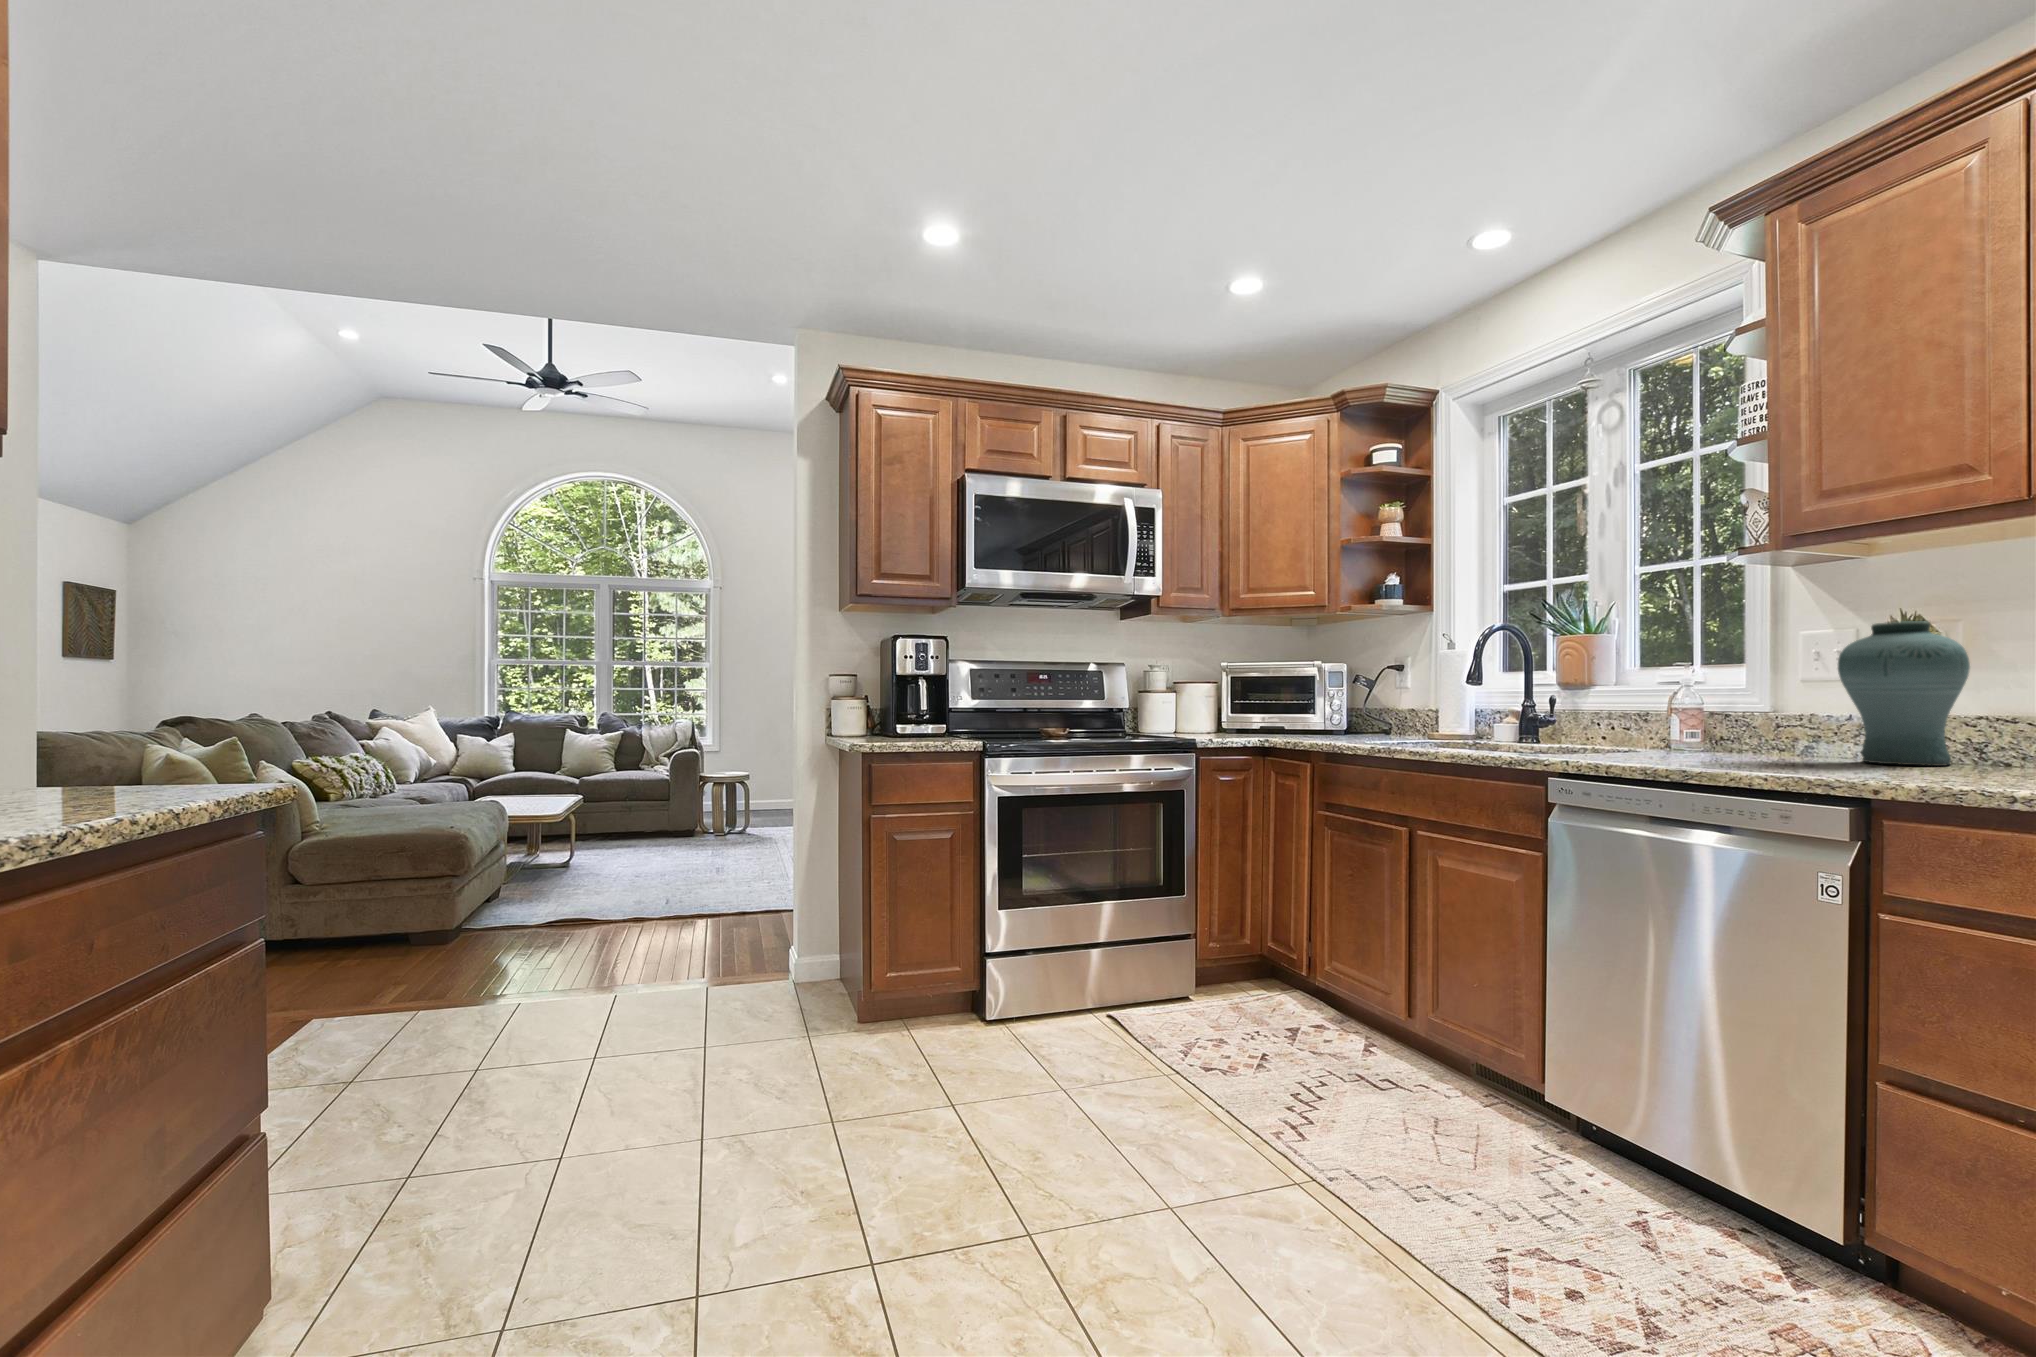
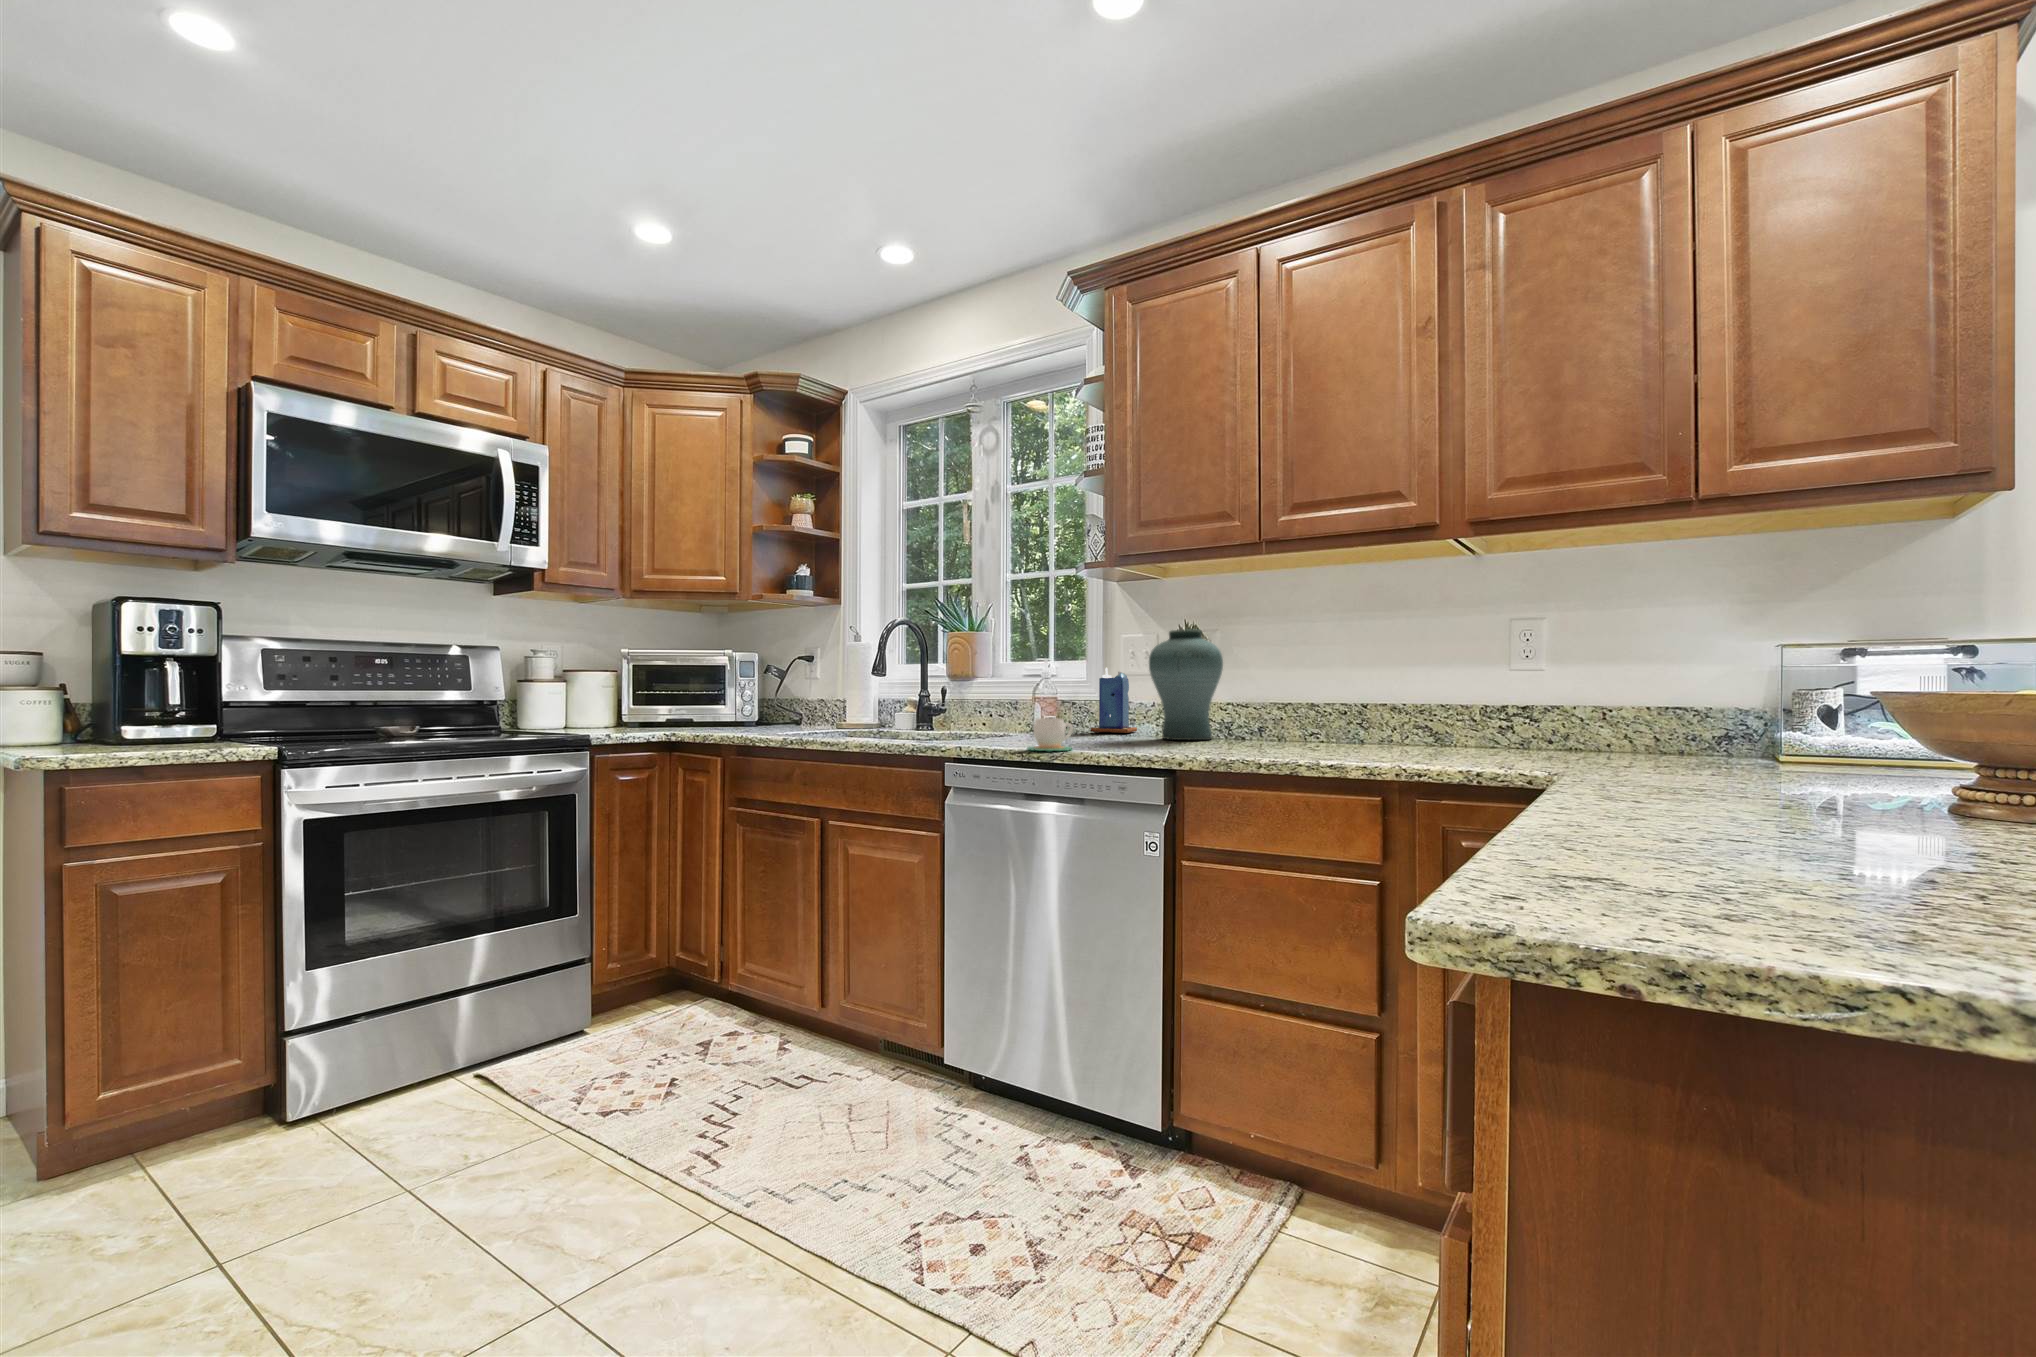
candle: none [1751,672,1826,753] -> present [1091,667,1137,733]
mug: none [1647,731,1713,769] -> present [1027,718,1073,751]

